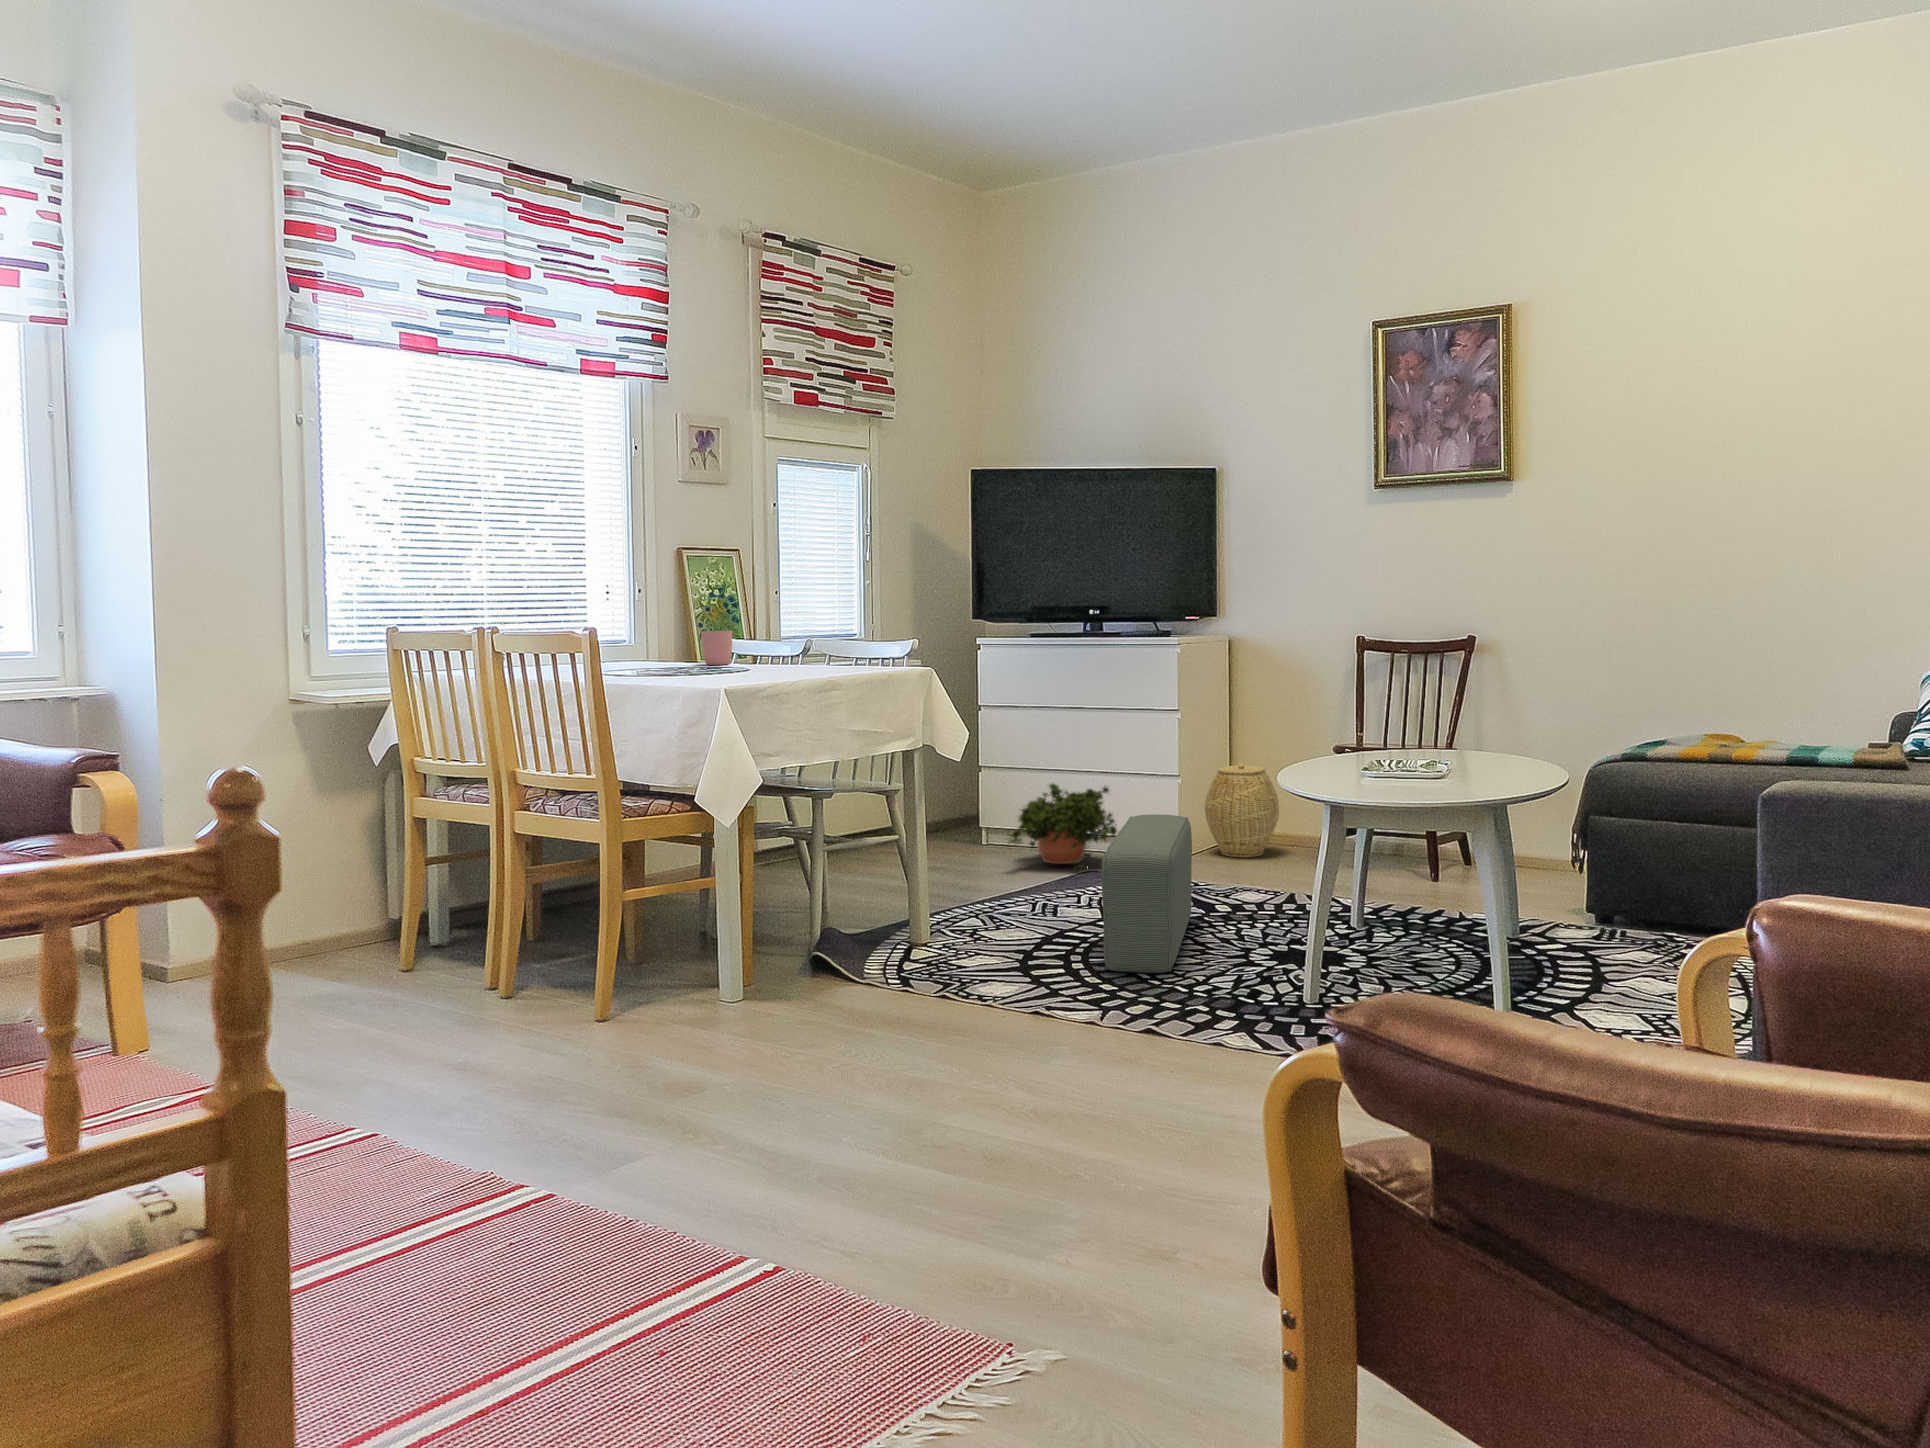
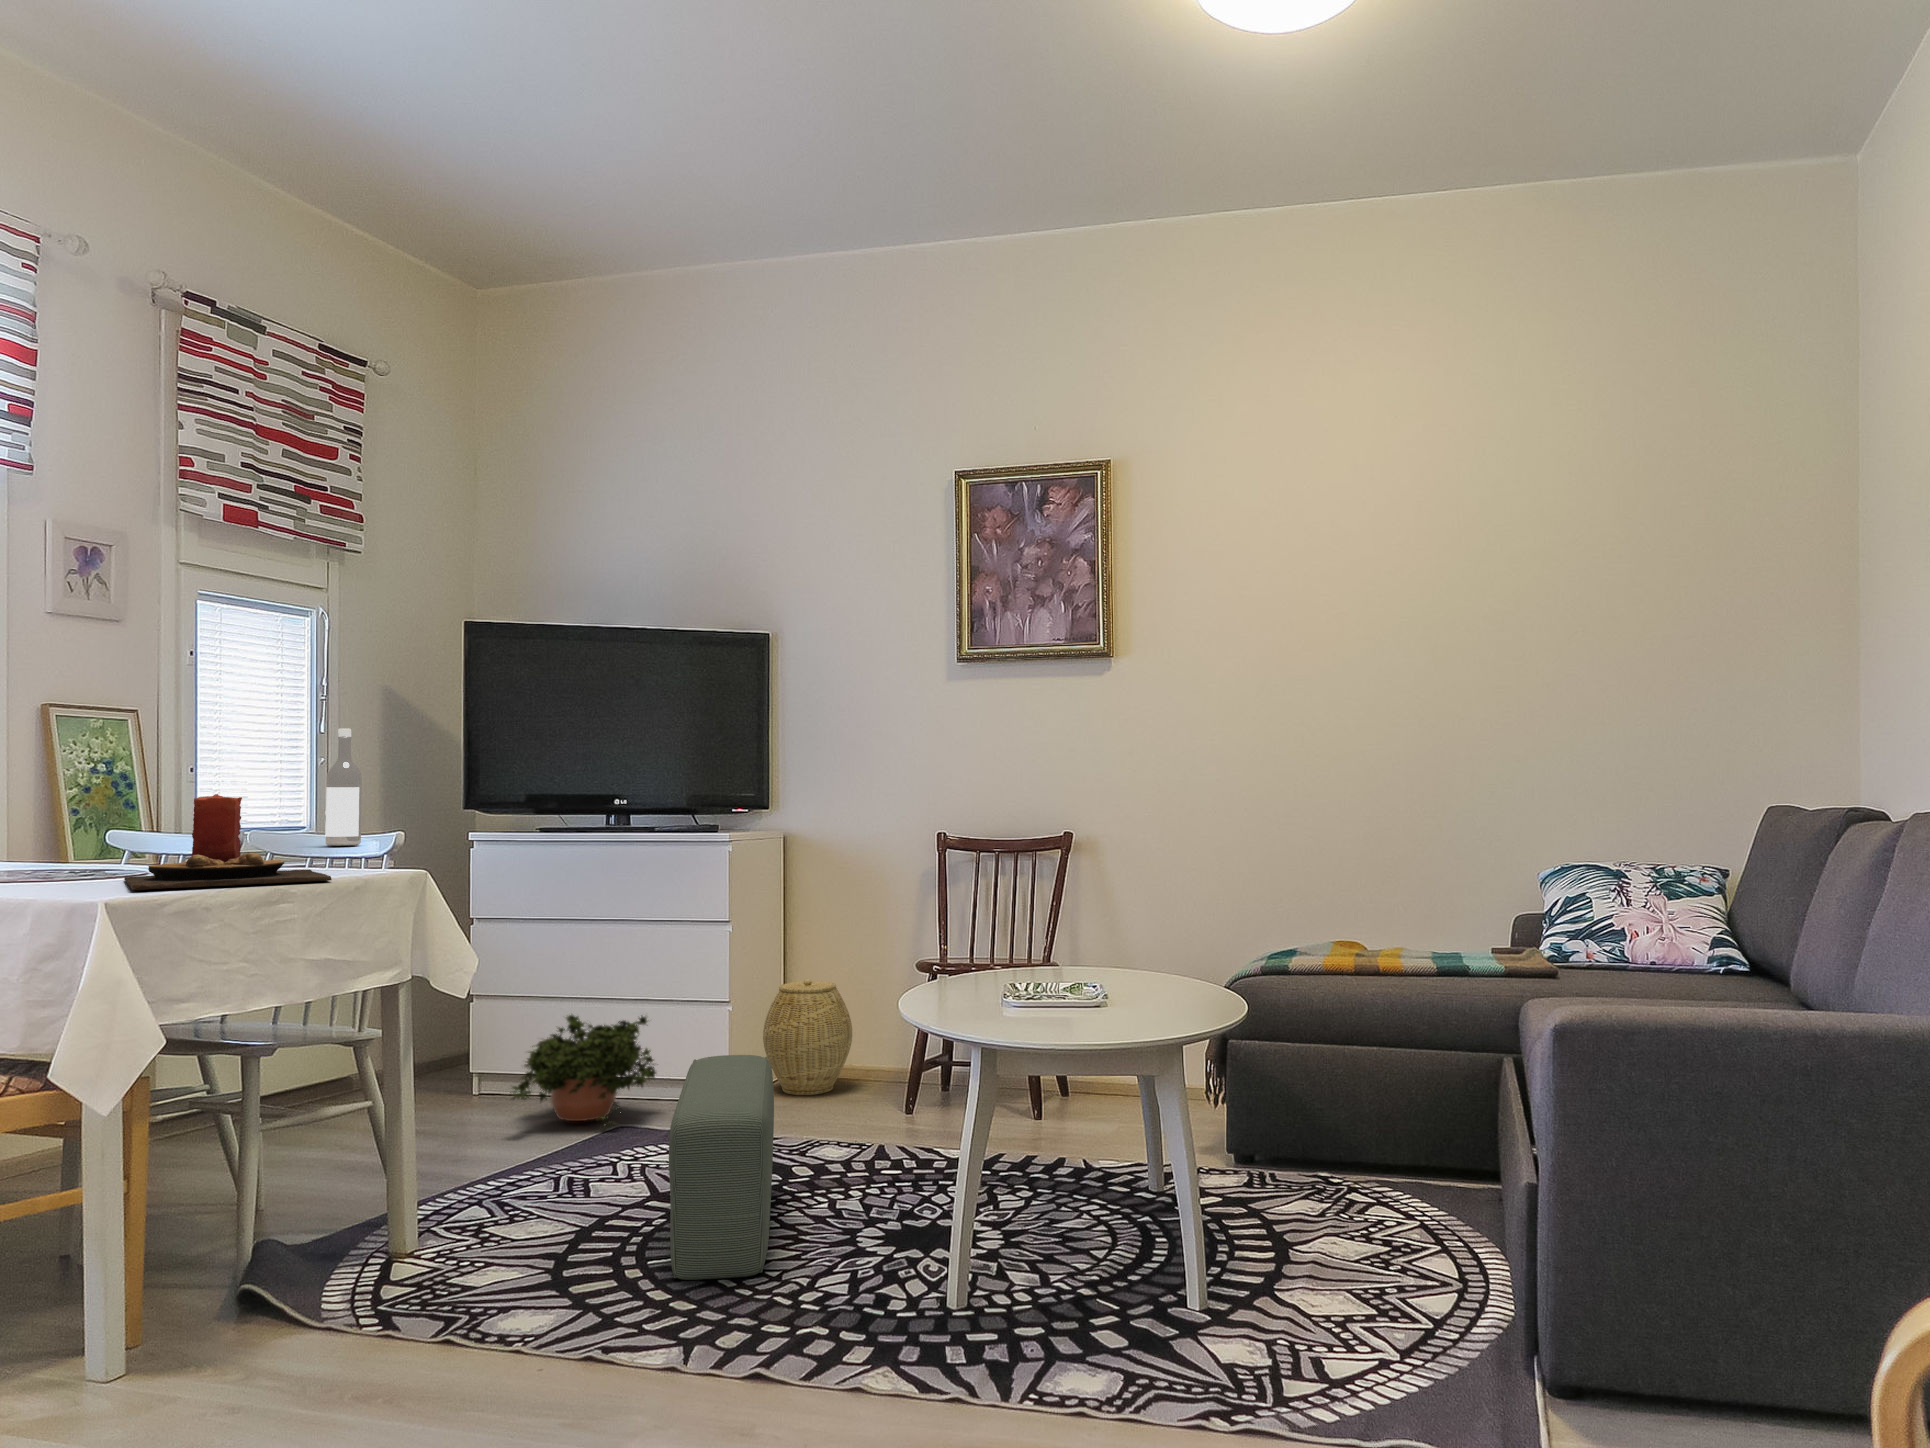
wine bottle: none [868,562,892,650] -> present [326,728,362,846]
candle: none [736,611,862,676] -> present [124,794,332,890]
cup: present [700,631,732,665] -> none [65,822,119,872]

